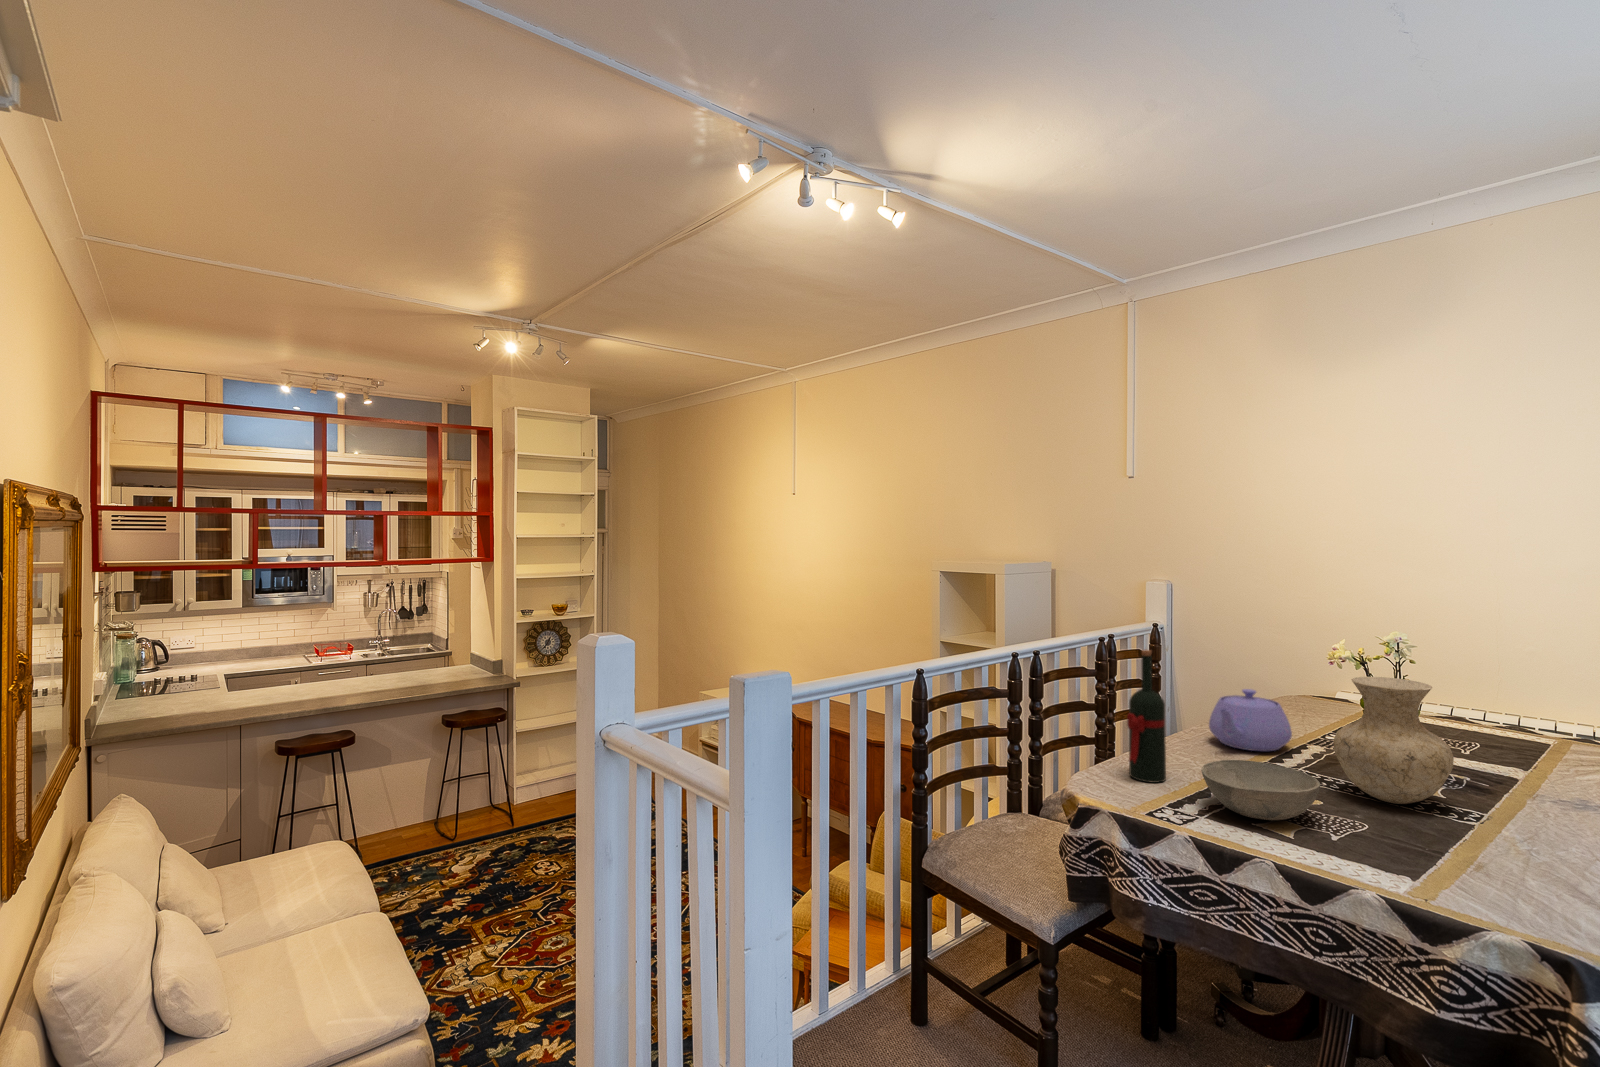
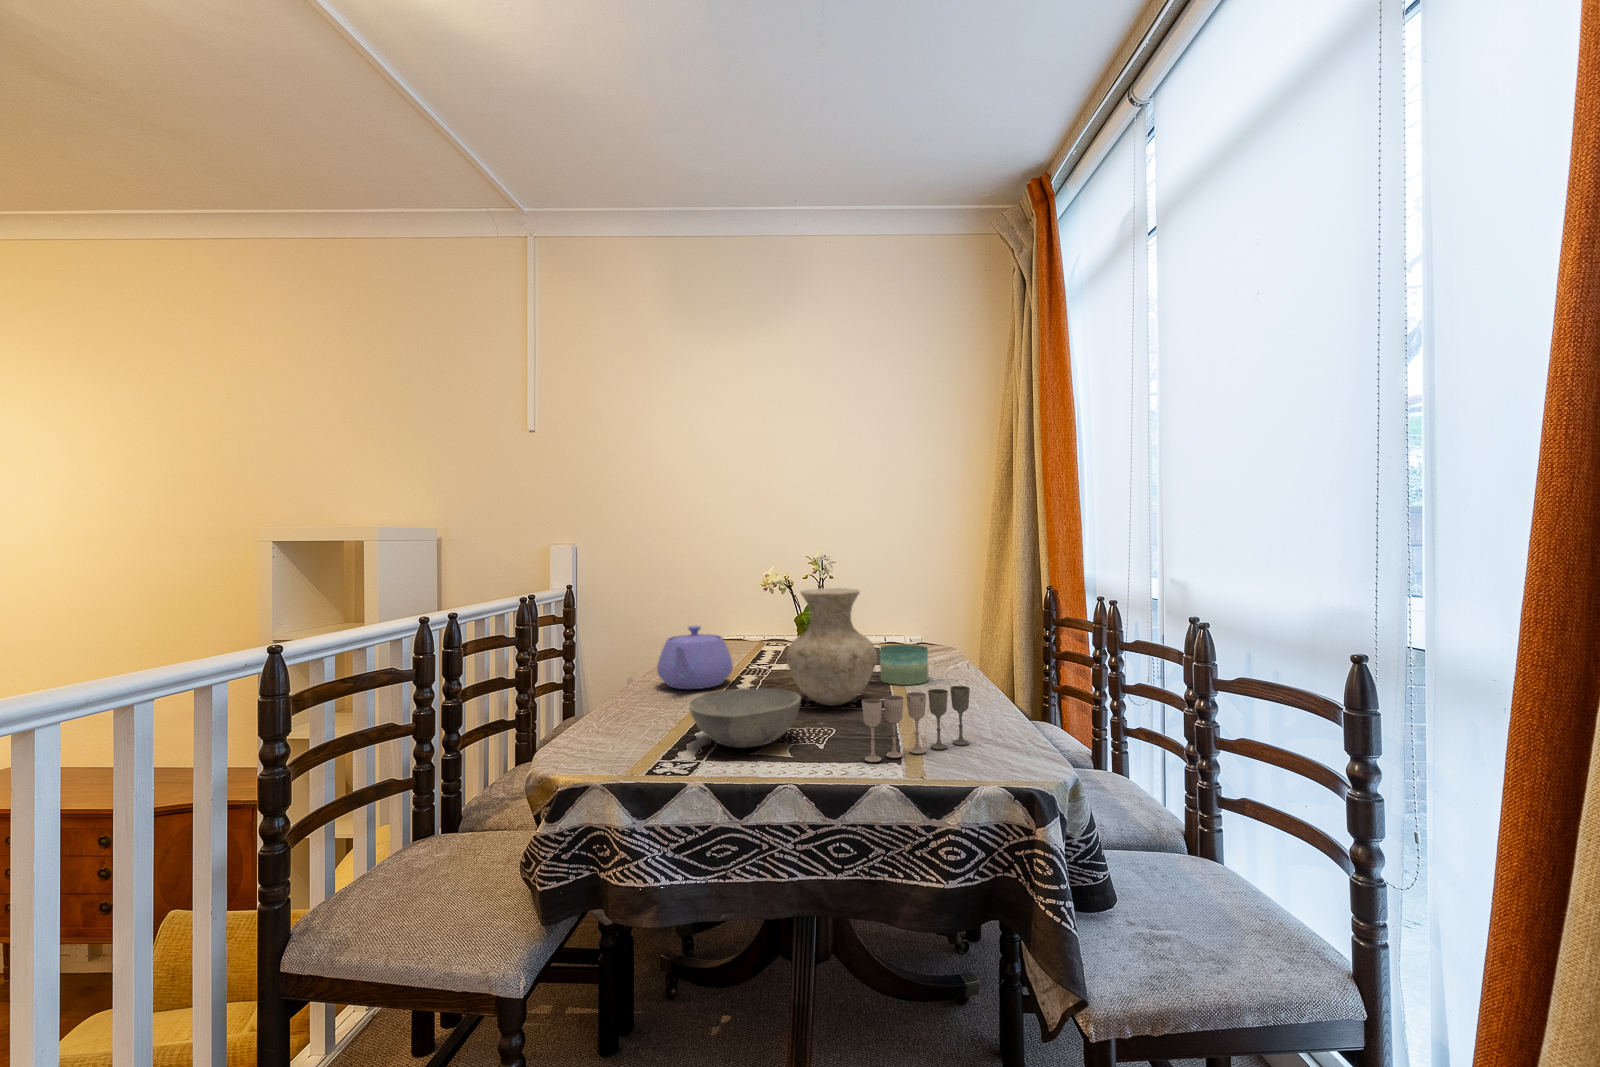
wine bottle: present [1127,650,1166,783] -> none [597,581,640,742]
candle: none [1486,751,1564,806] -> present [880,644,928,685]
wine glass: none [1369,806,1535,888] -> present [862,686,970,762]

